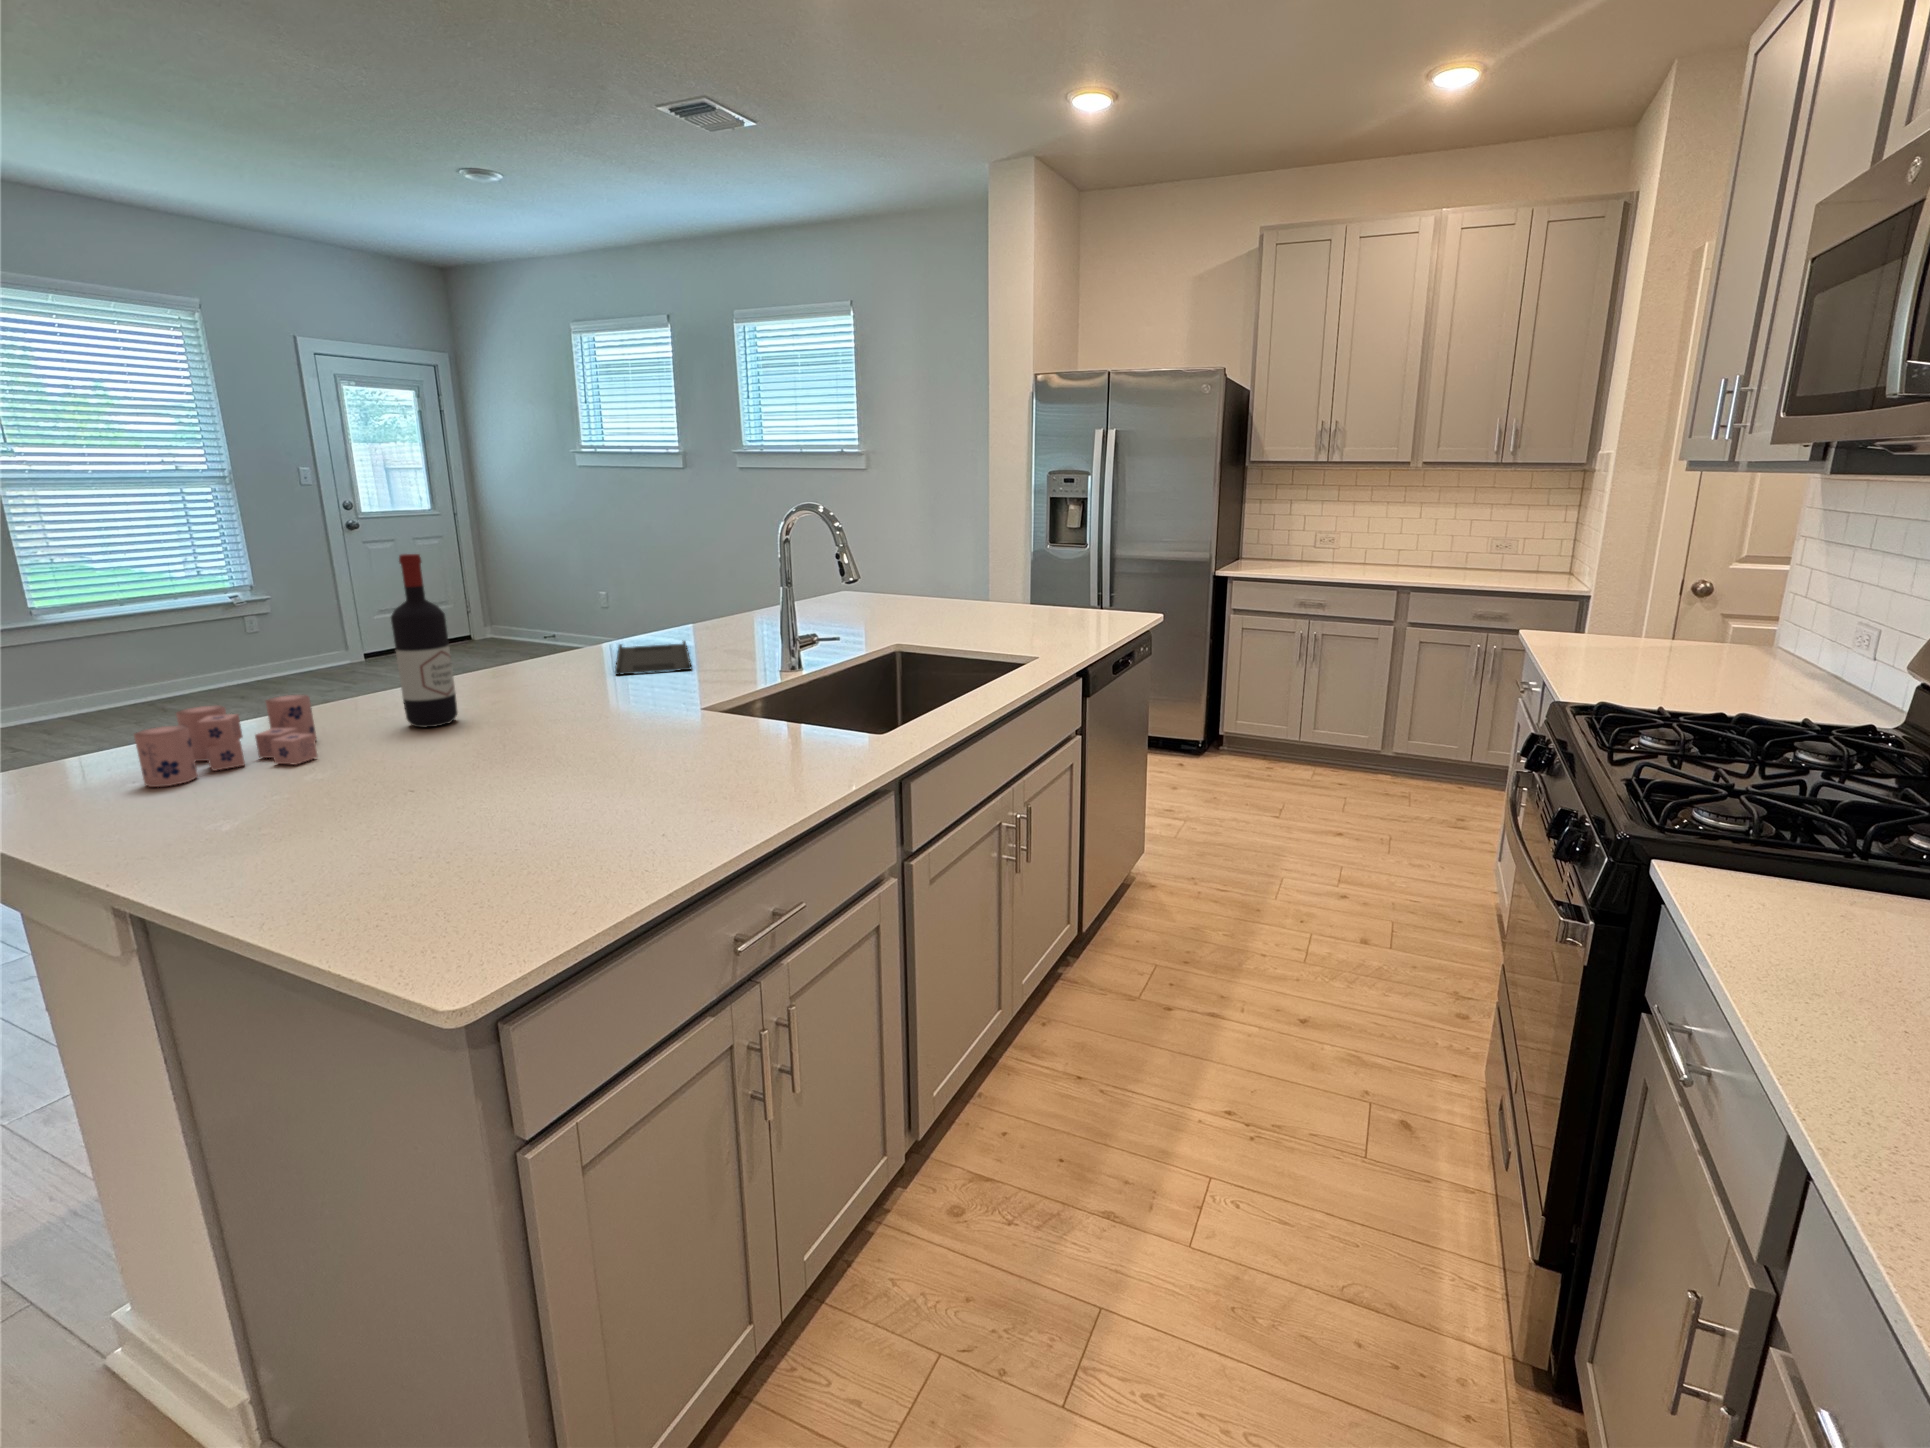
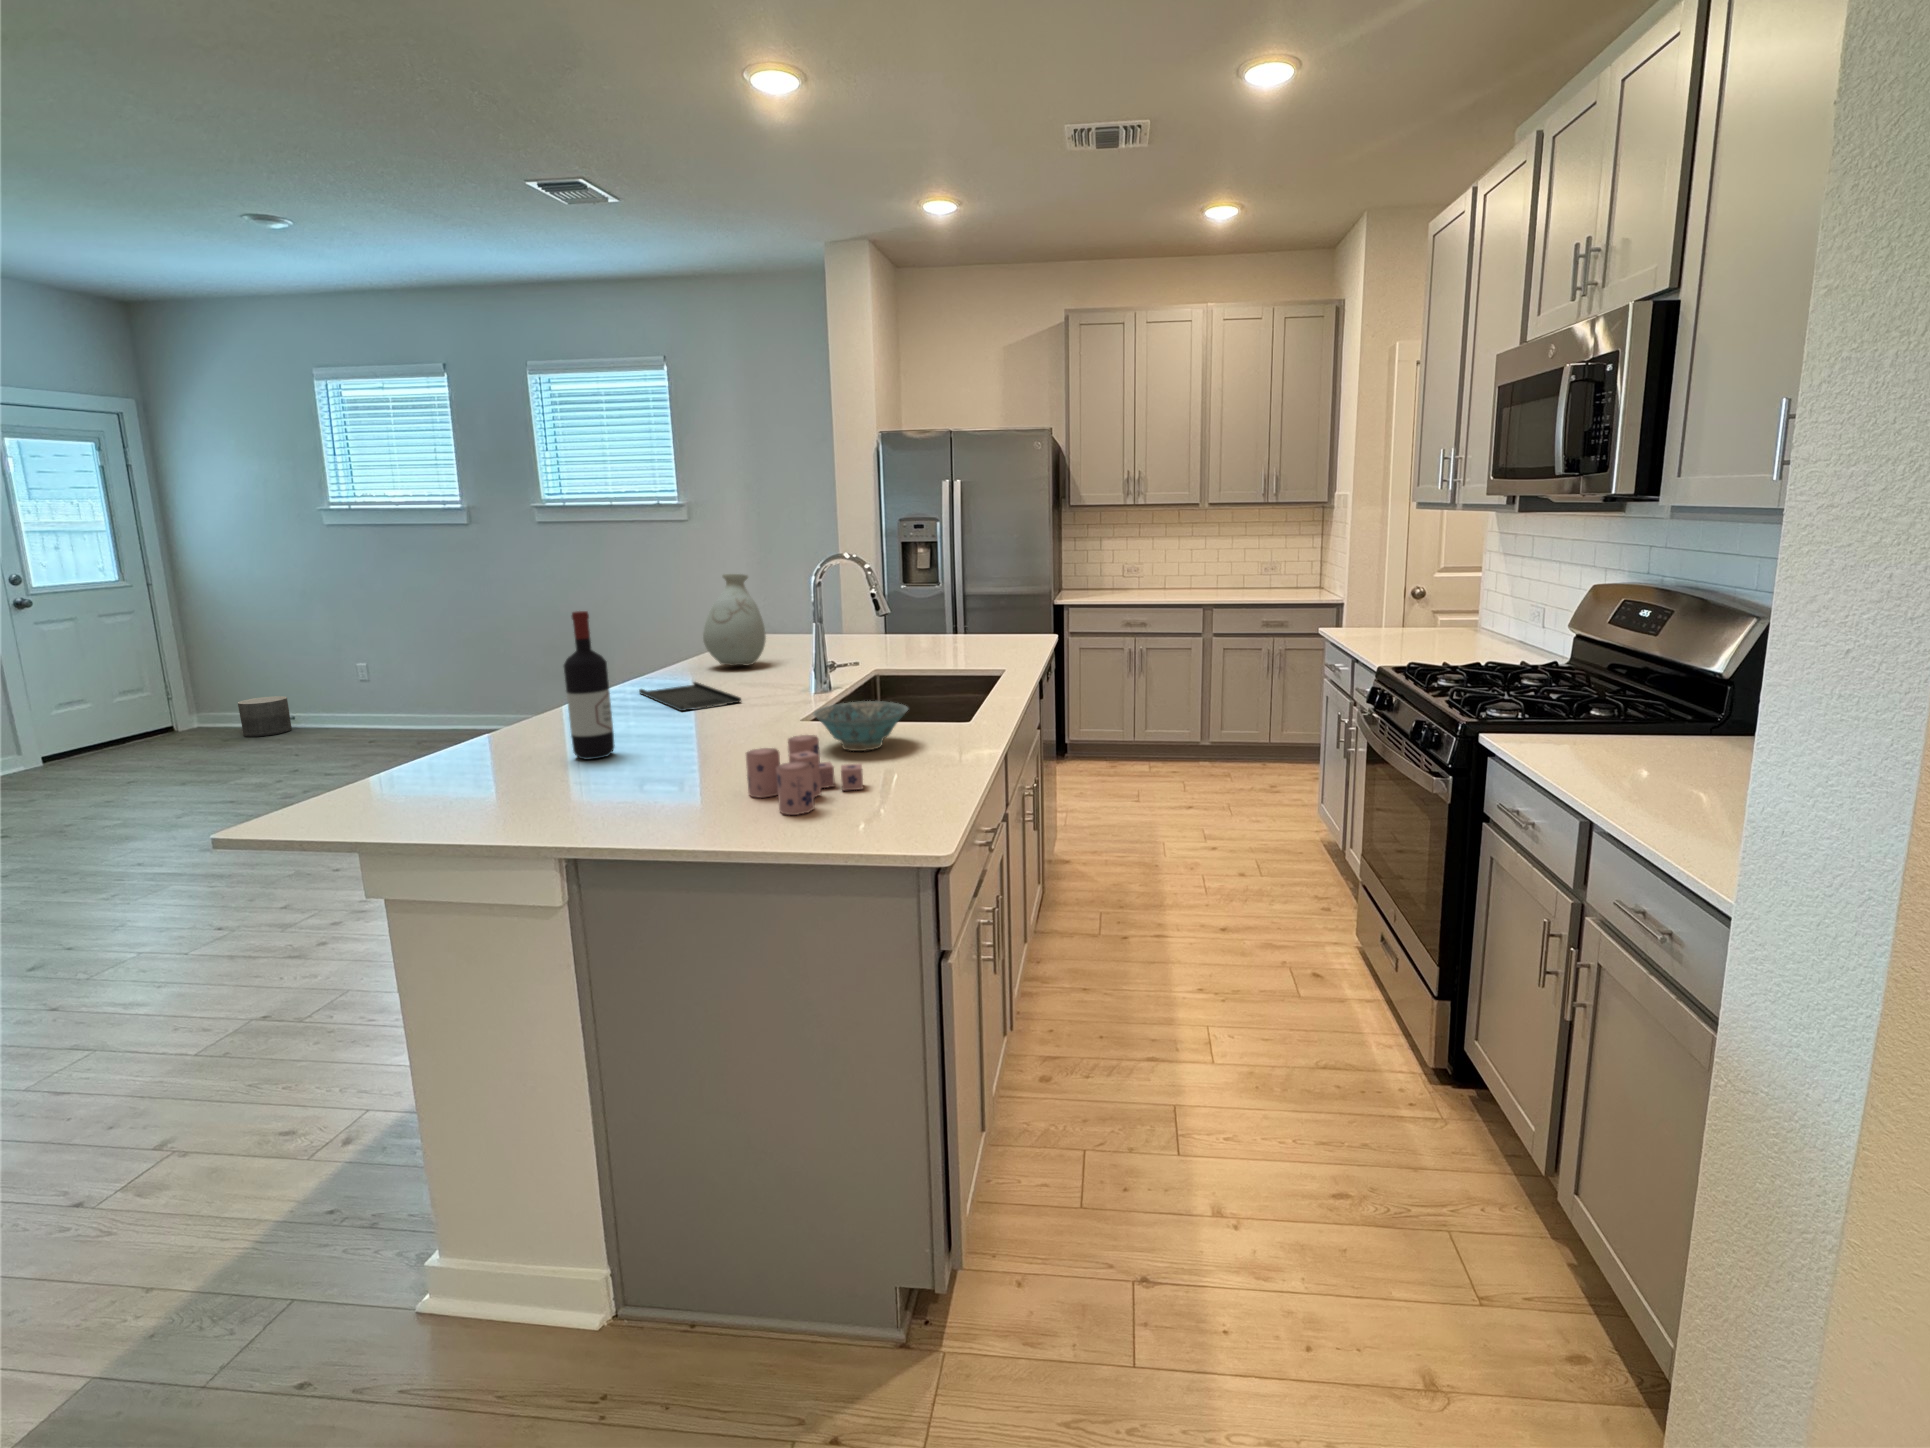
vase: none [727,522,796,625] -> present [703,574,766,666]
planter: none [505,618,546,652] -> present [238,696,292,737]
ceramic bowl: none [641,687,770,753] -> present [814,701,908,751]
candle: present [134,695,317,787] -> present [746,735,863,815]

